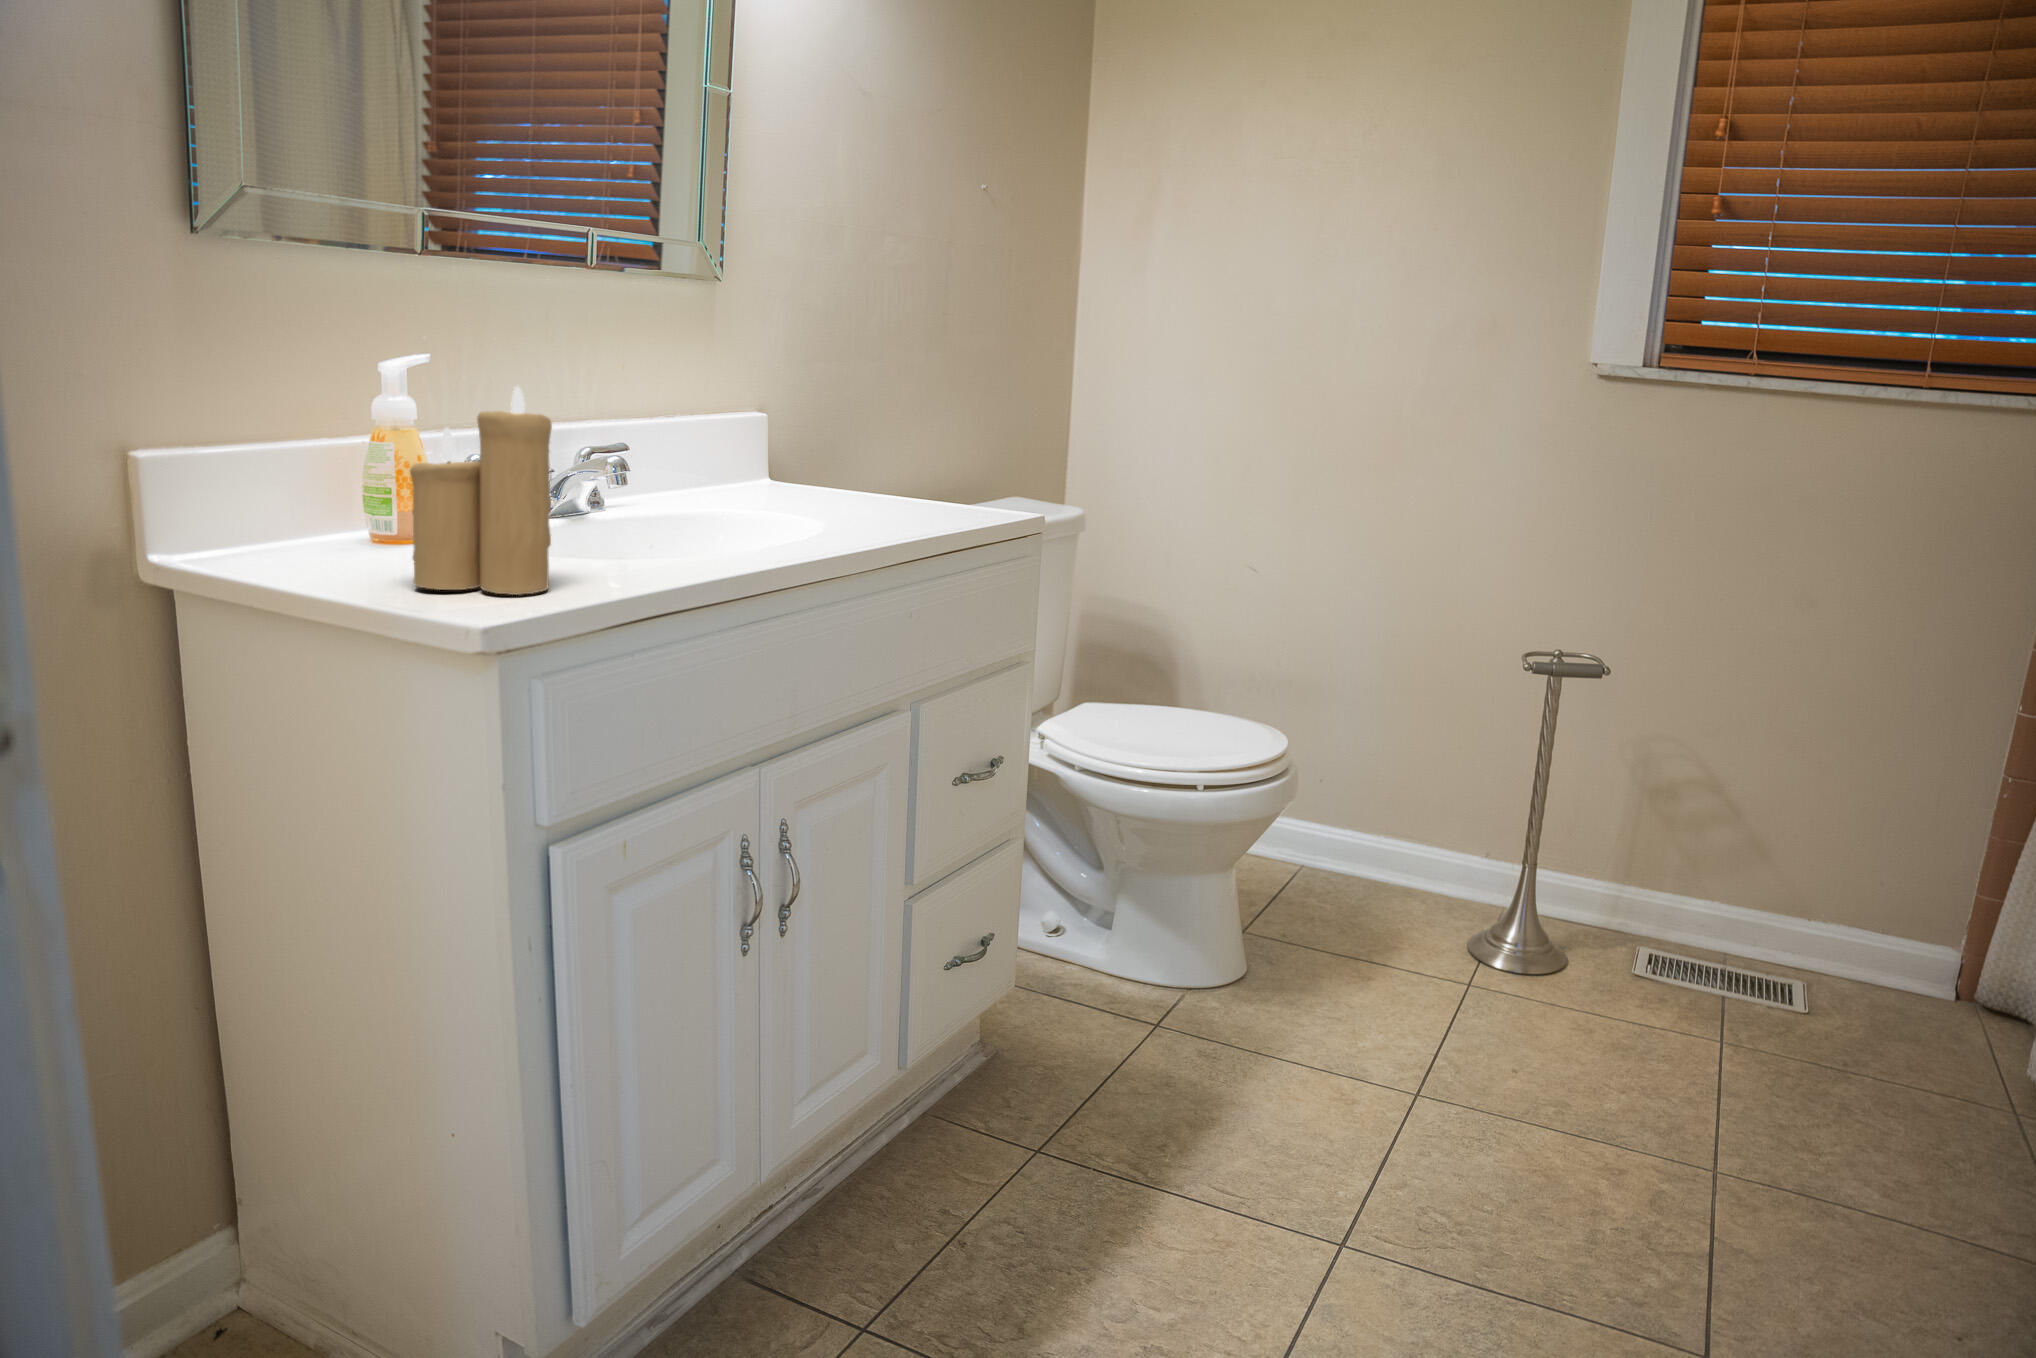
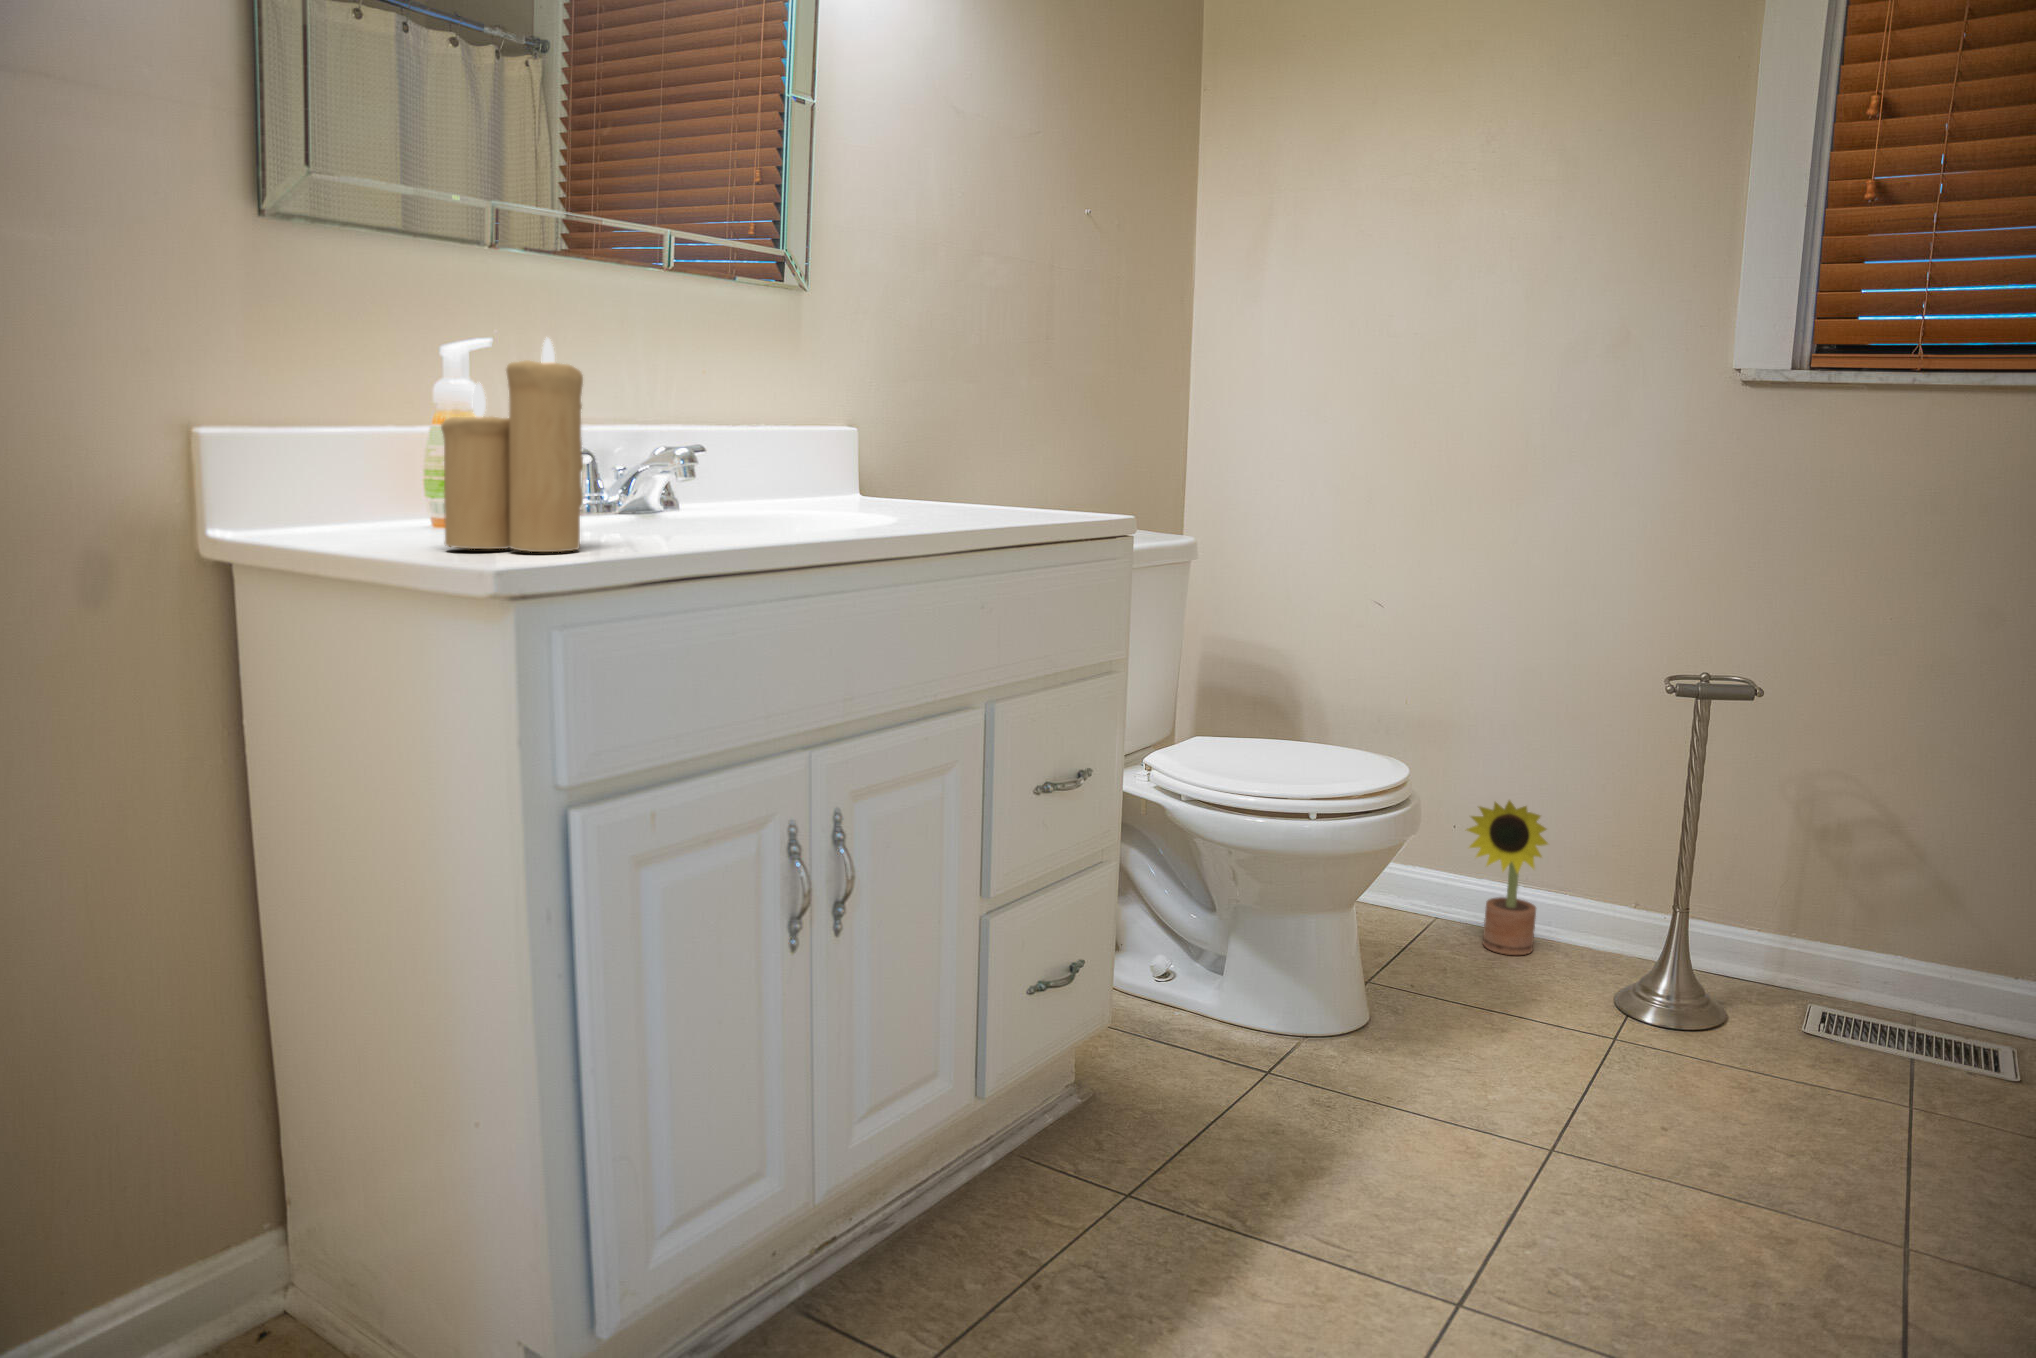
decorative plant: none [1334,761,1412,904] -> present [1467,801,1548,955]

